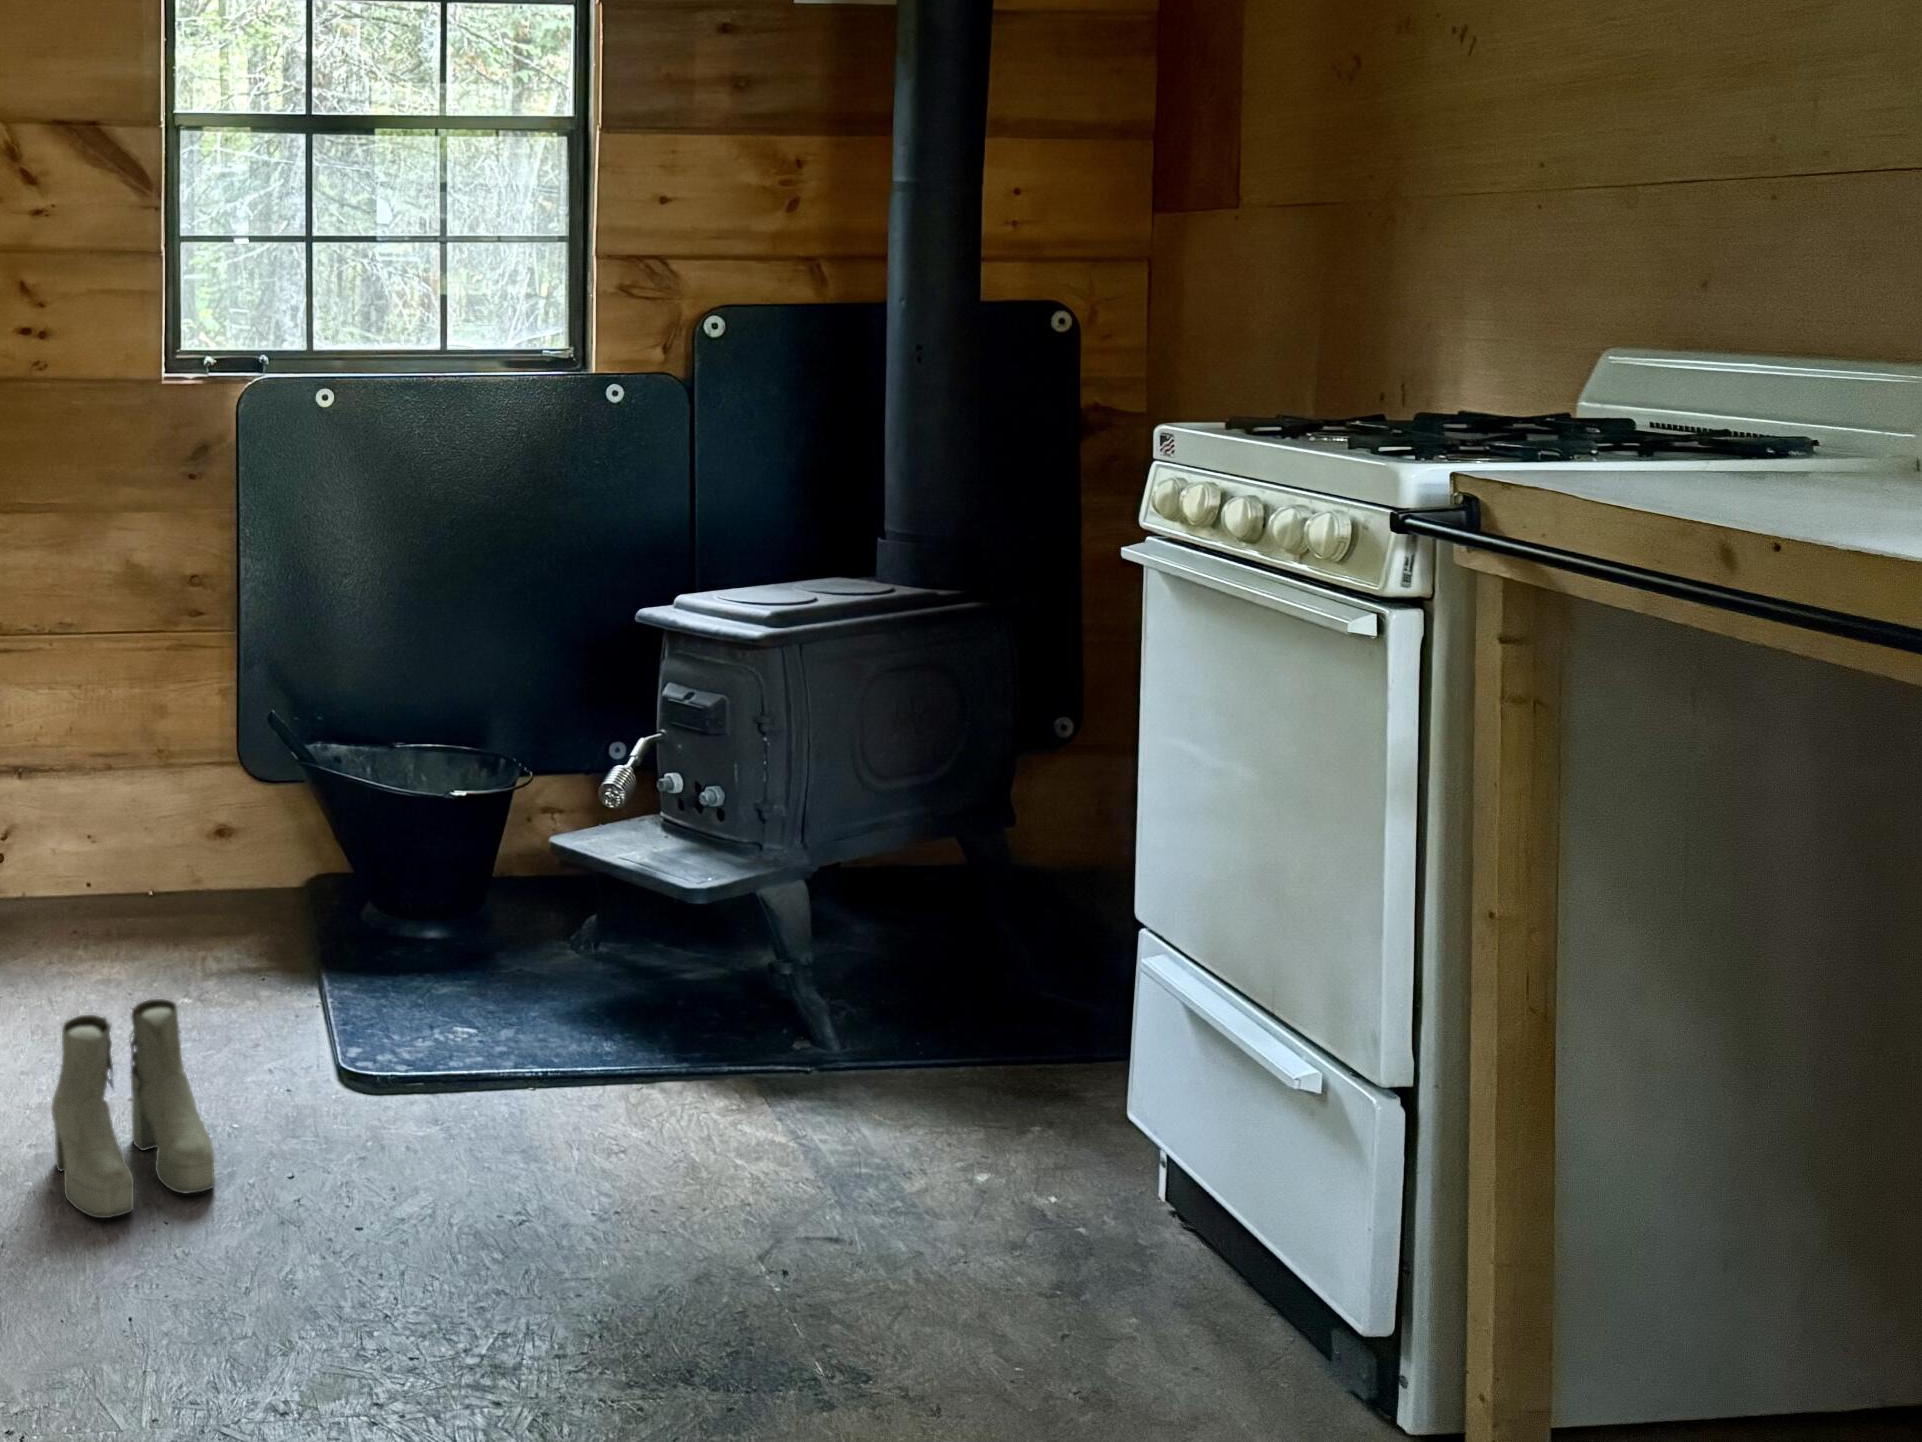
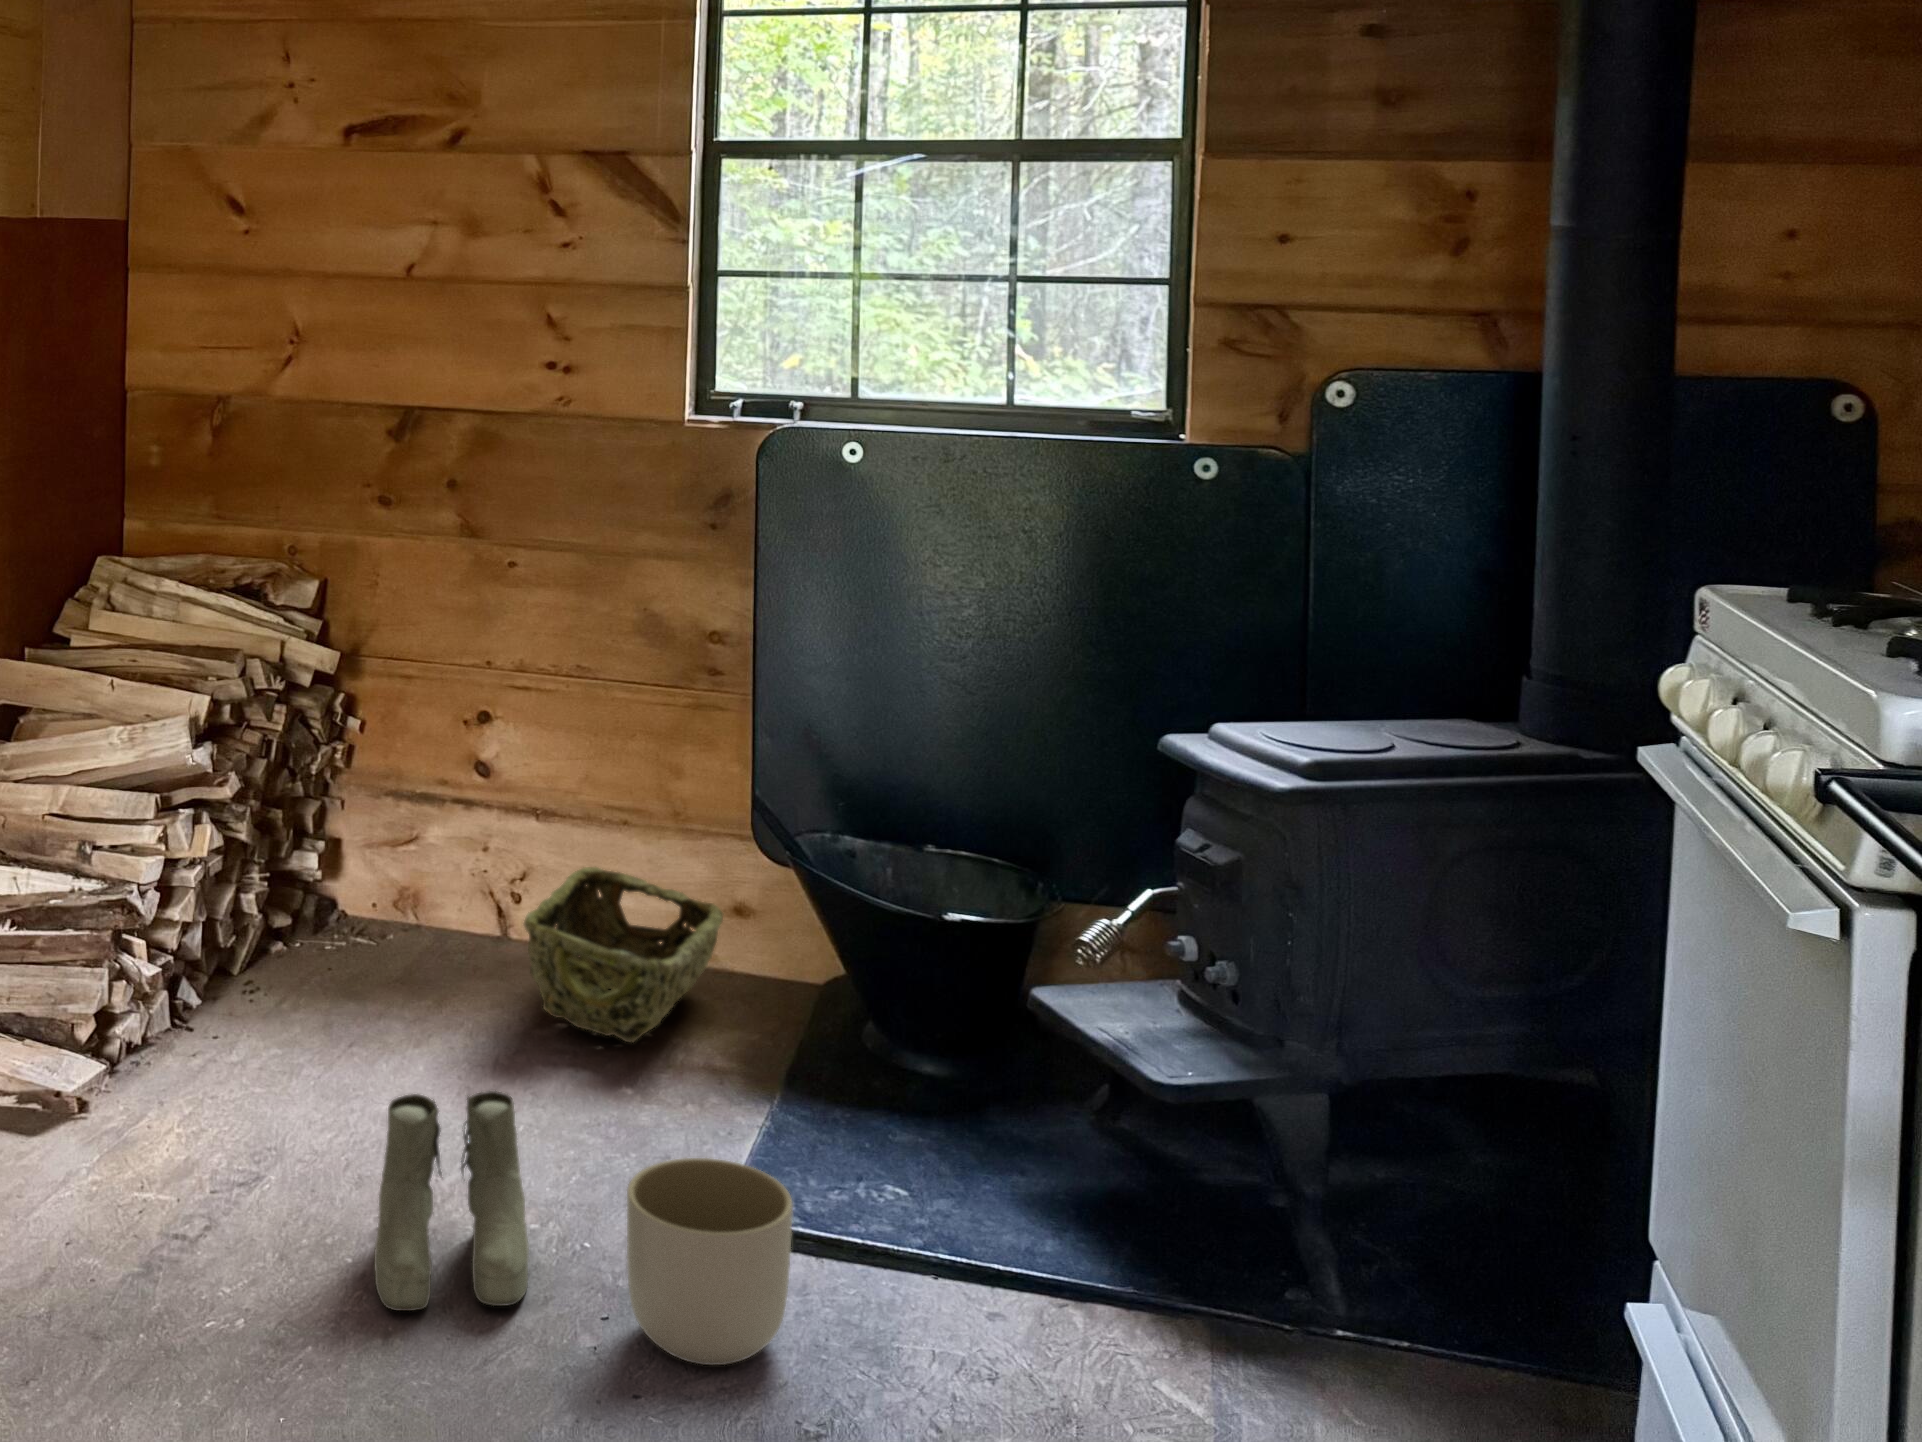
woven basket: none [58,810,220,961] -> present [524,867,724,1042]
planter: none [316,1016,465,1196] -> present [627,1158,793,1365]

